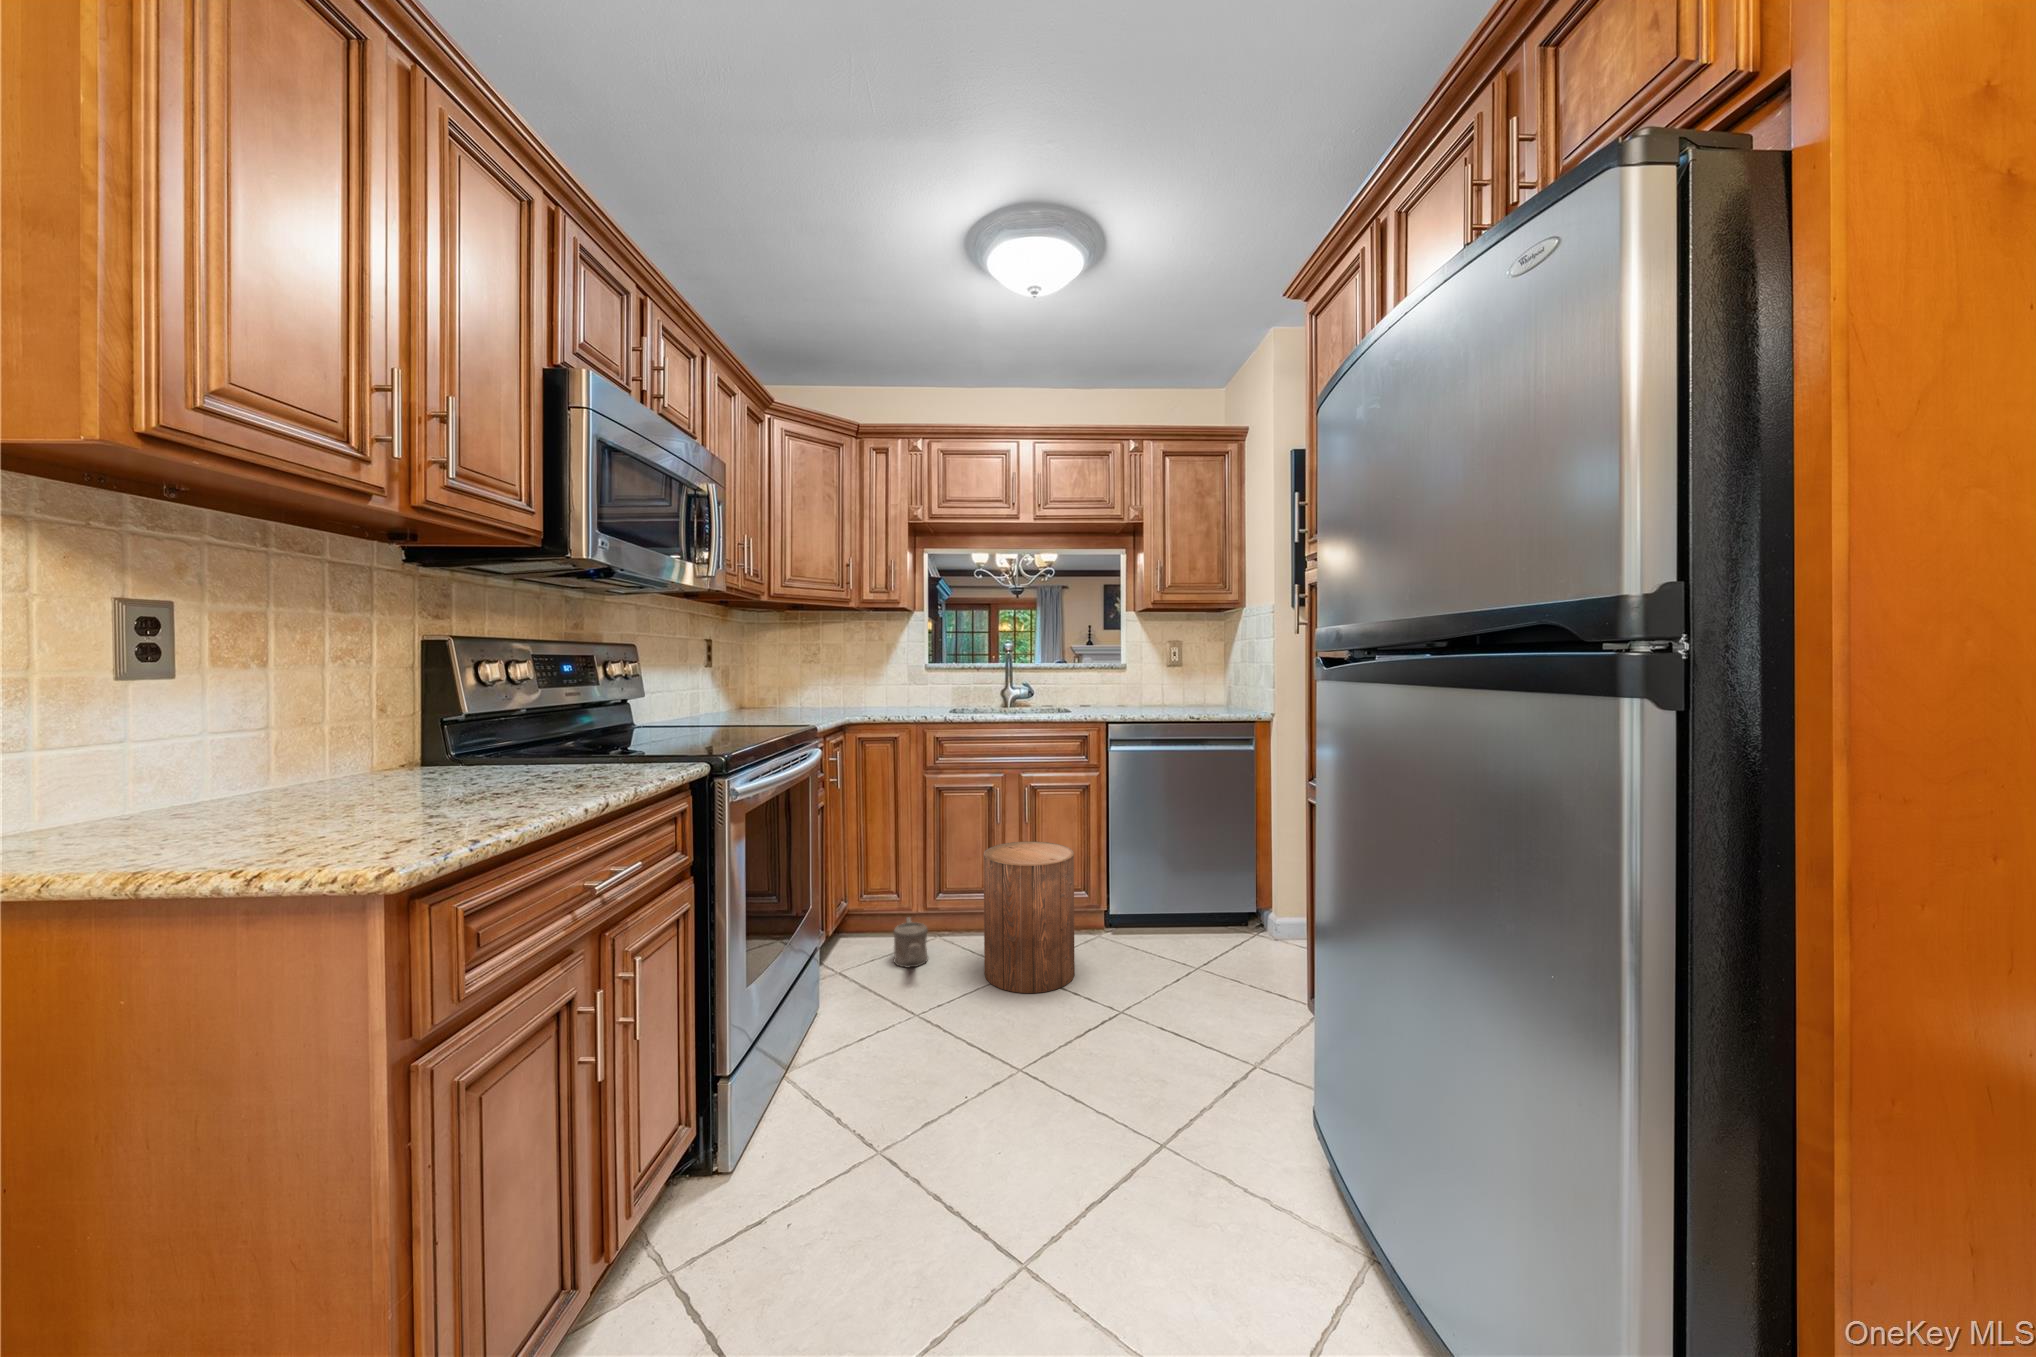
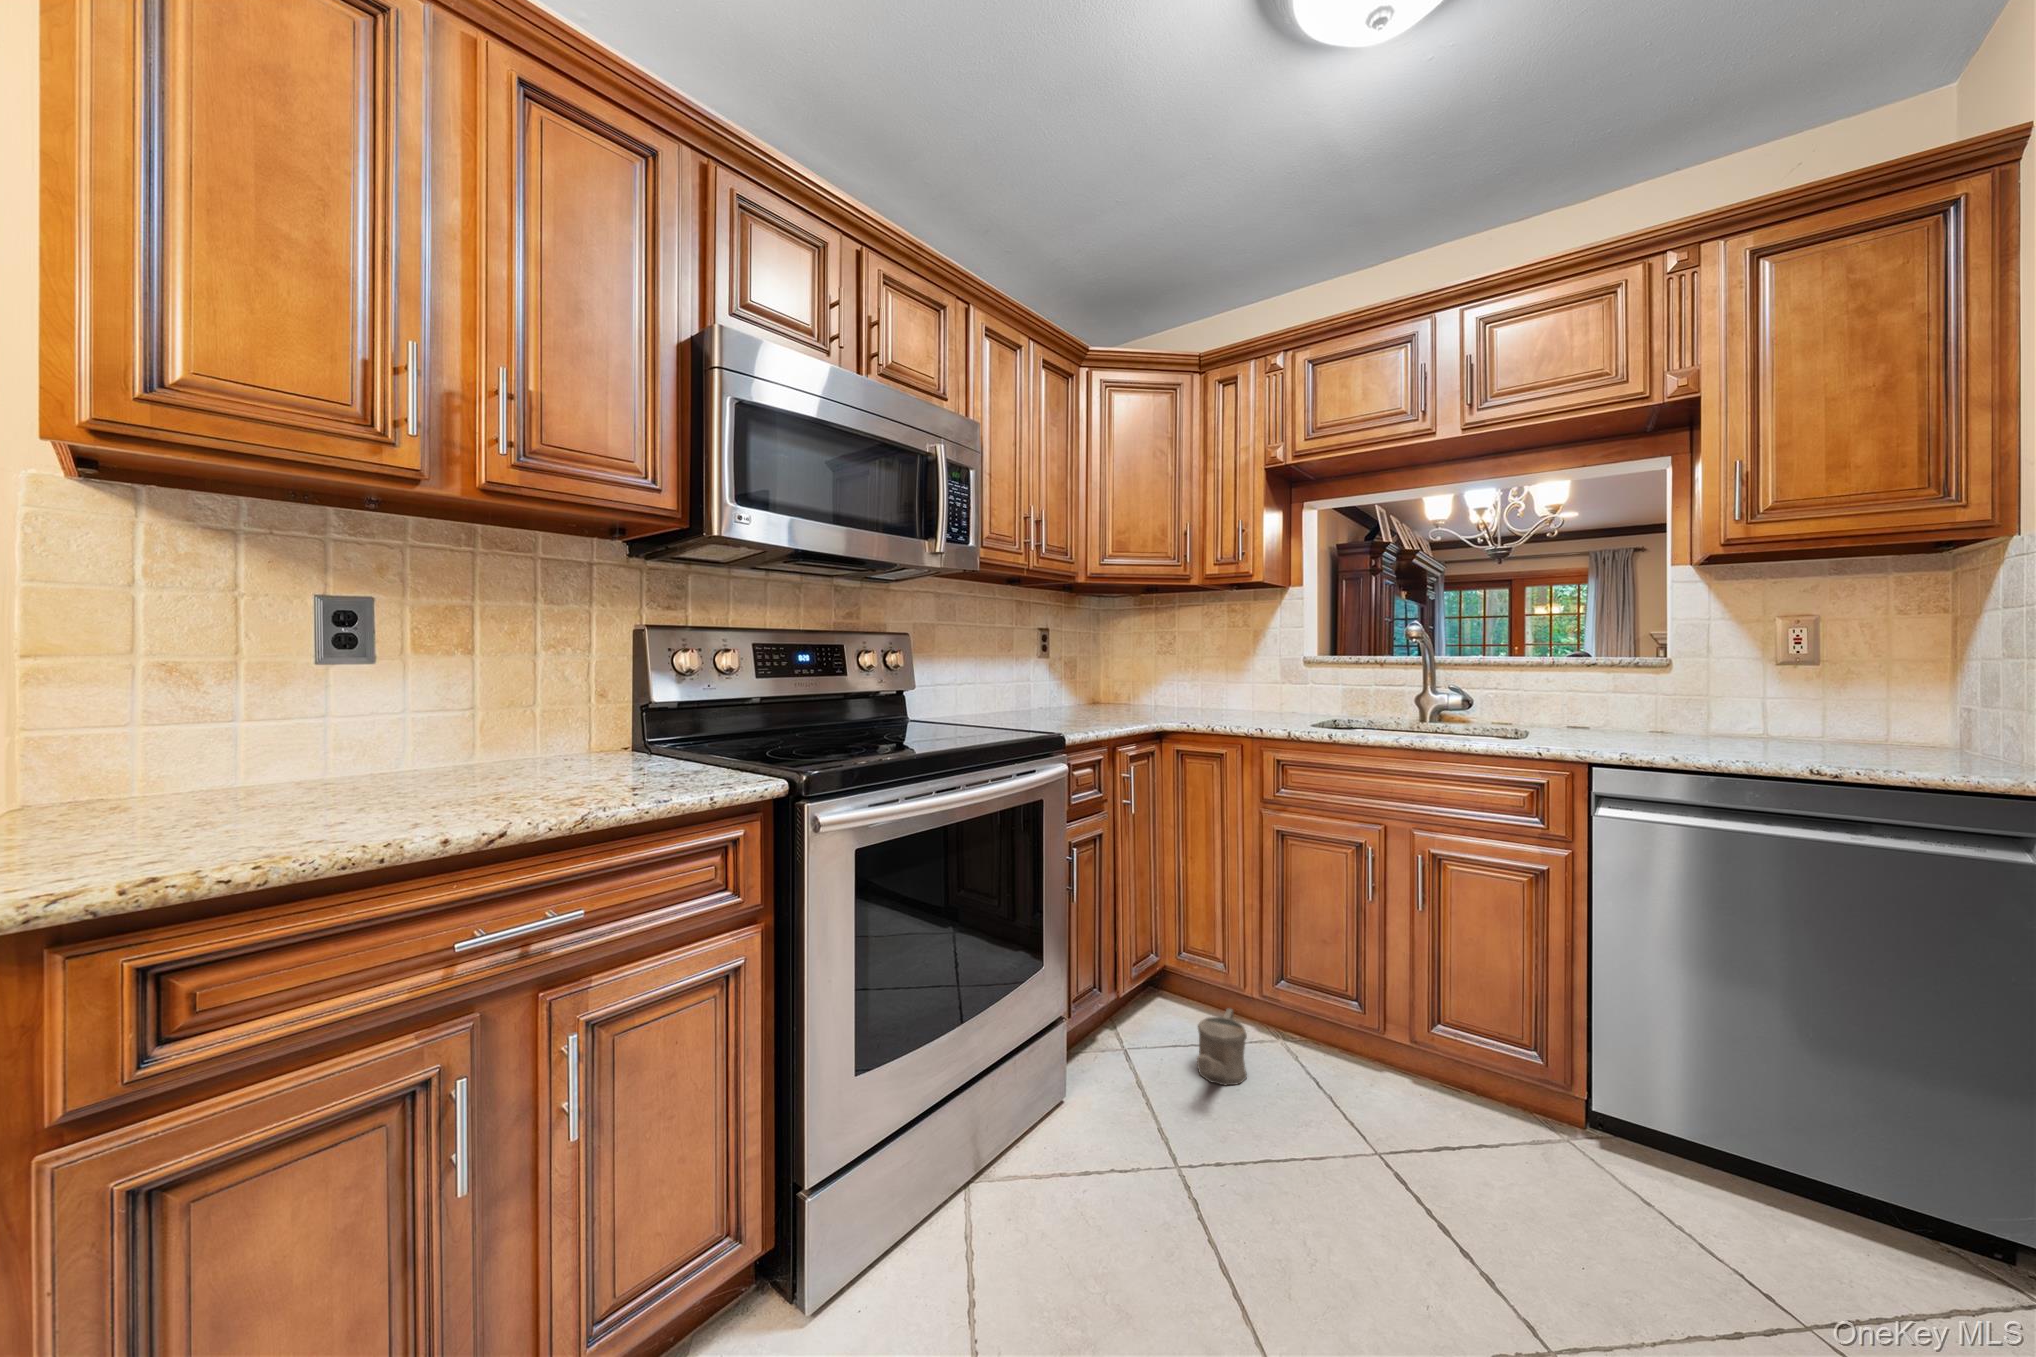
stool: present [983,842,1075,993] -> none [1314,939,1480,1215]

